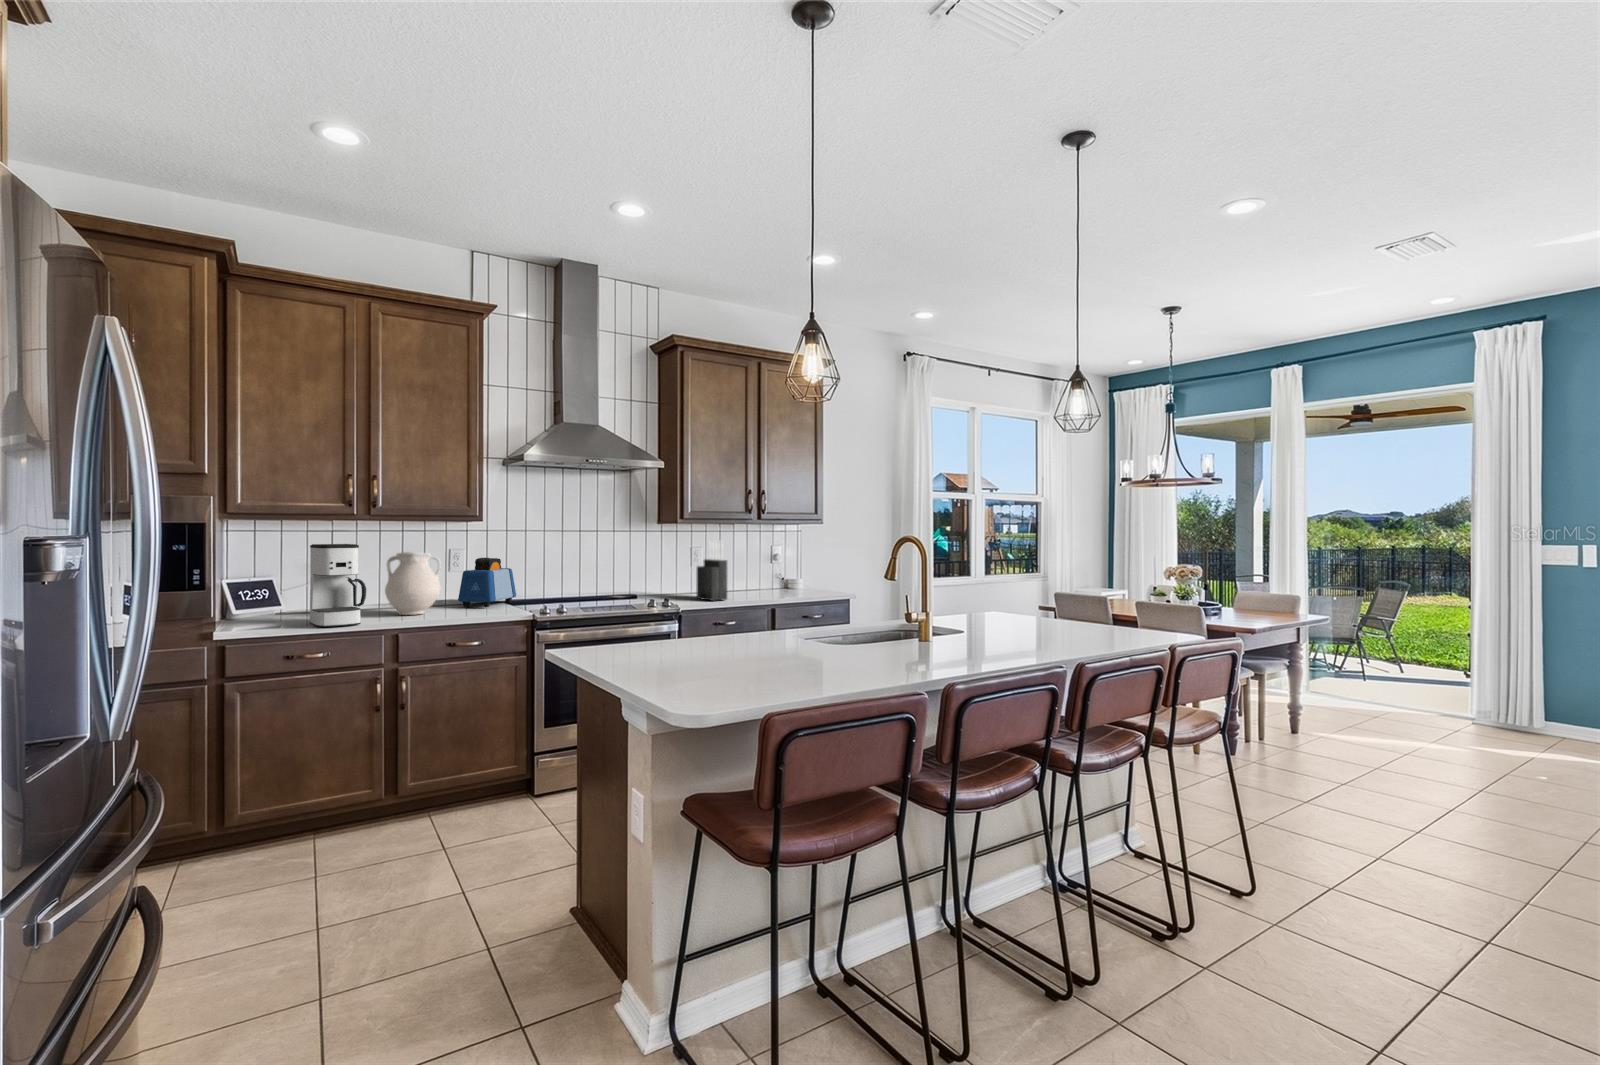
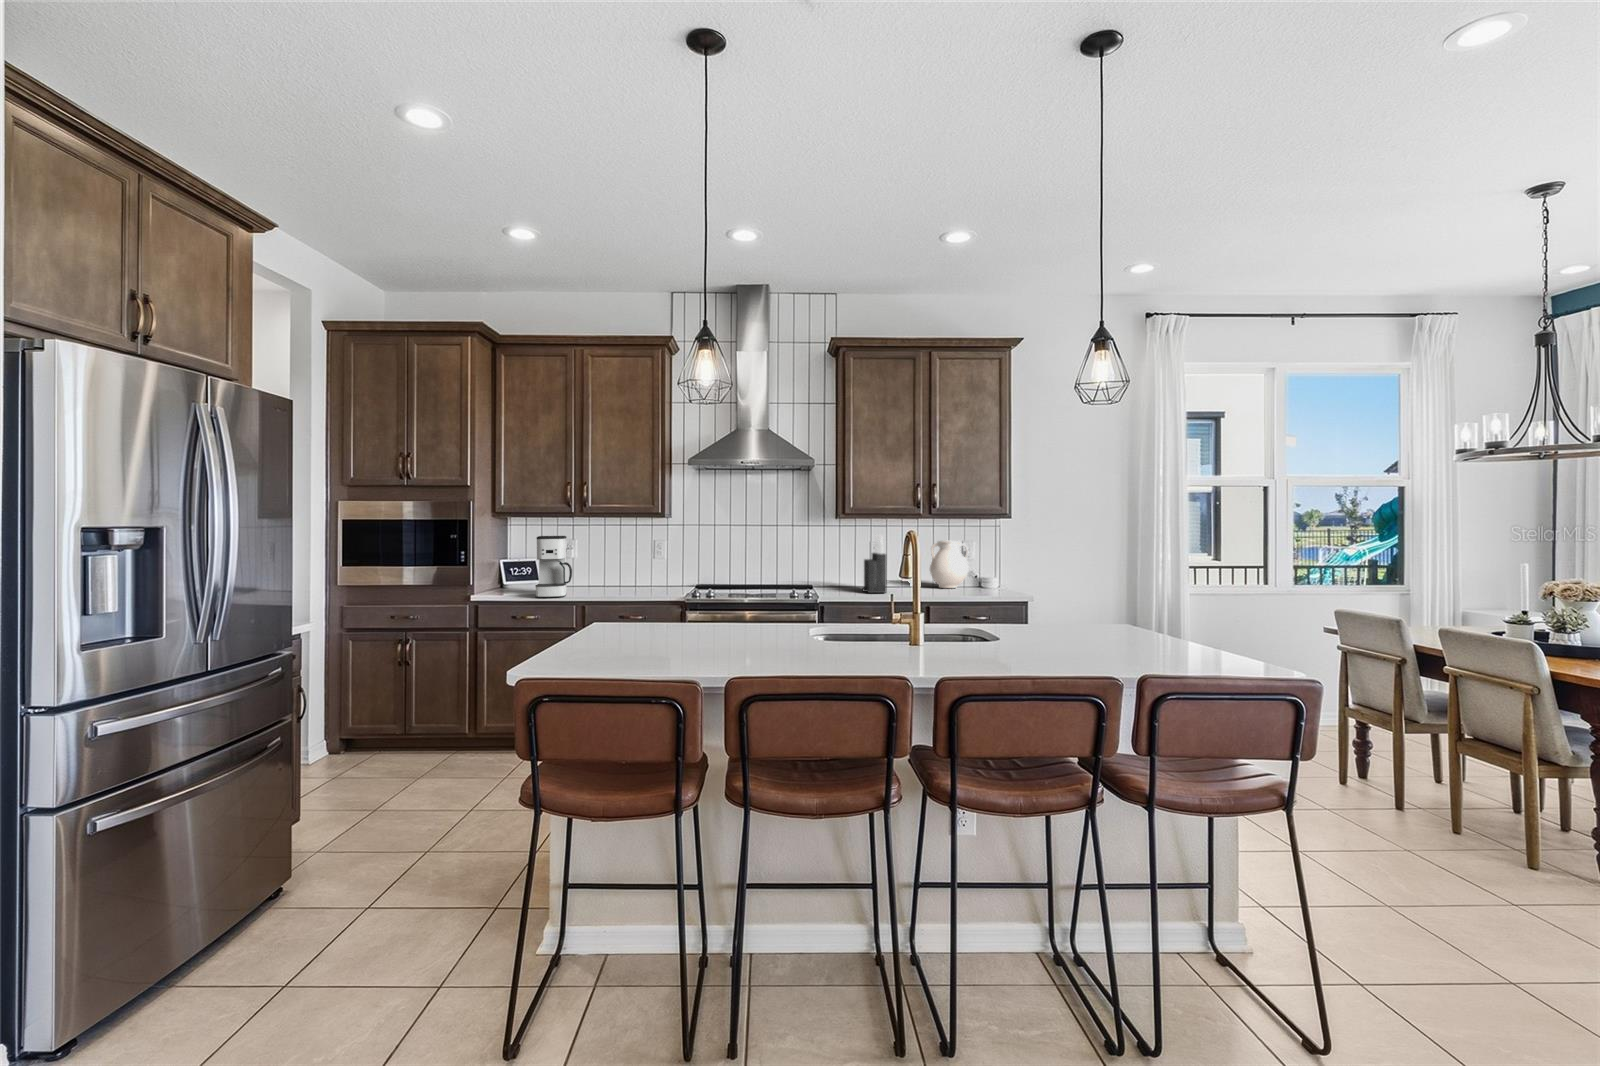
vase: present [385,552,441,615] -> present [930,540,969,588]
toaster: present [458,558,516,607] -> none [655,548,707,589]

